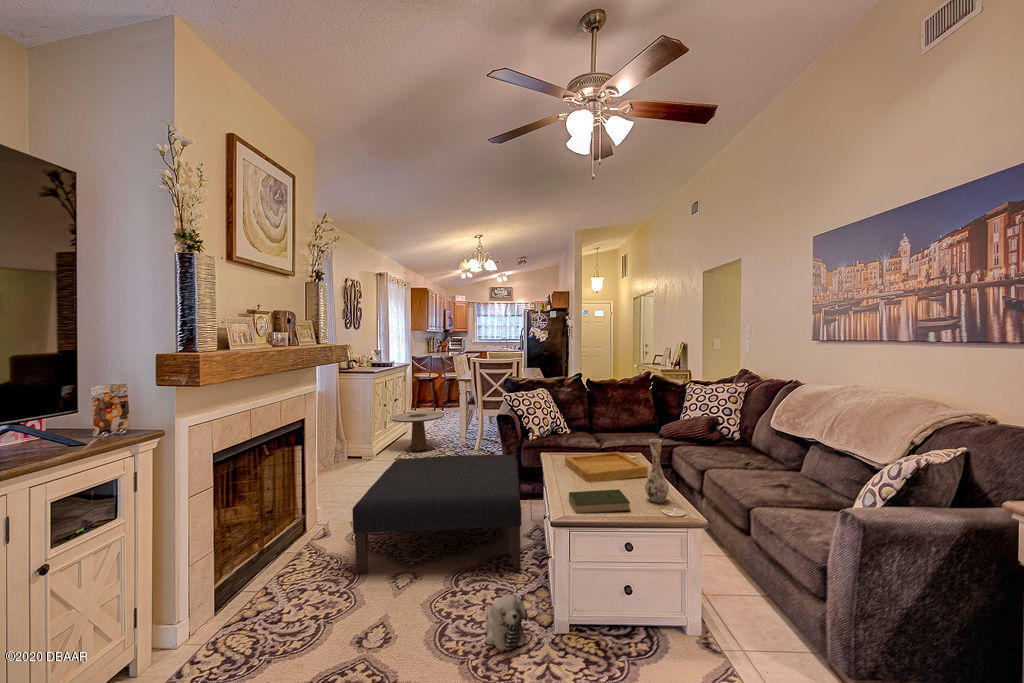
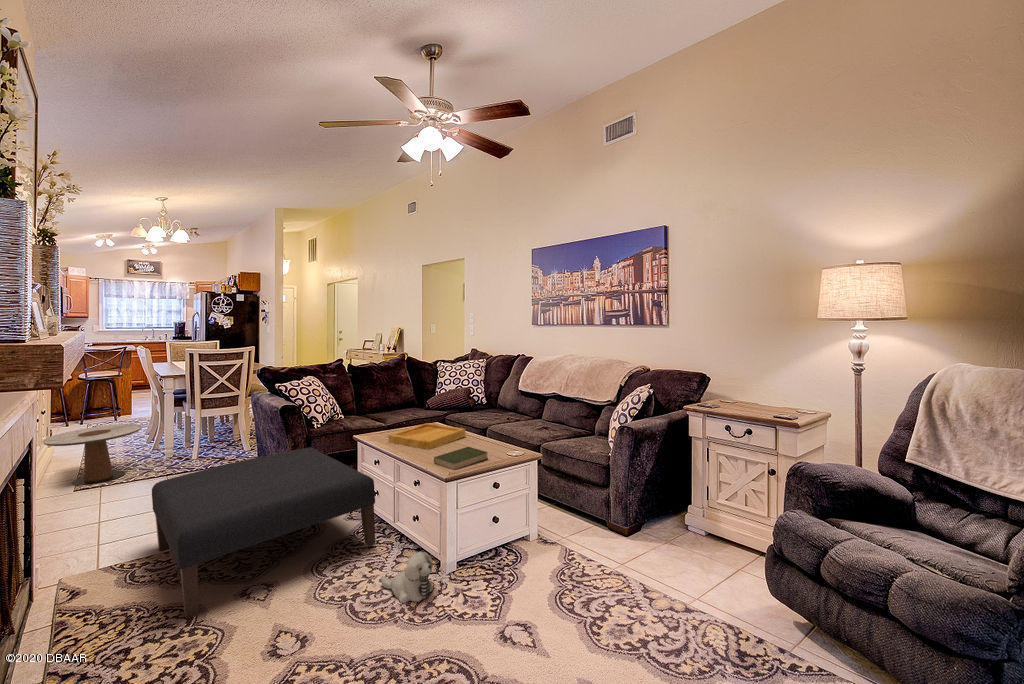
vase: present [645,439,669,503] -> none [485,402,503,450]

